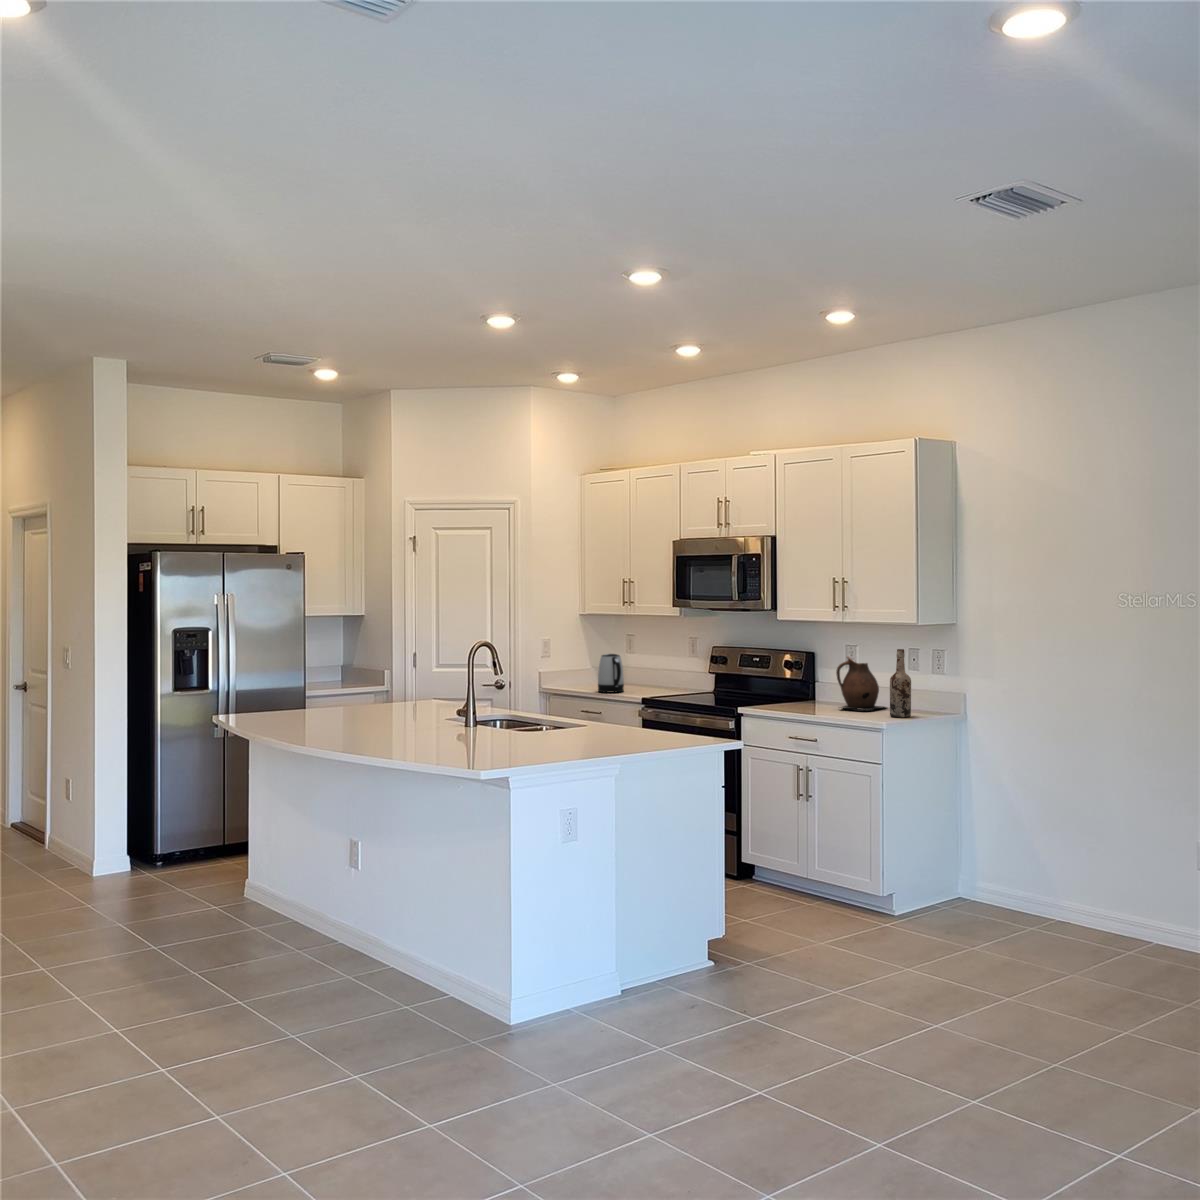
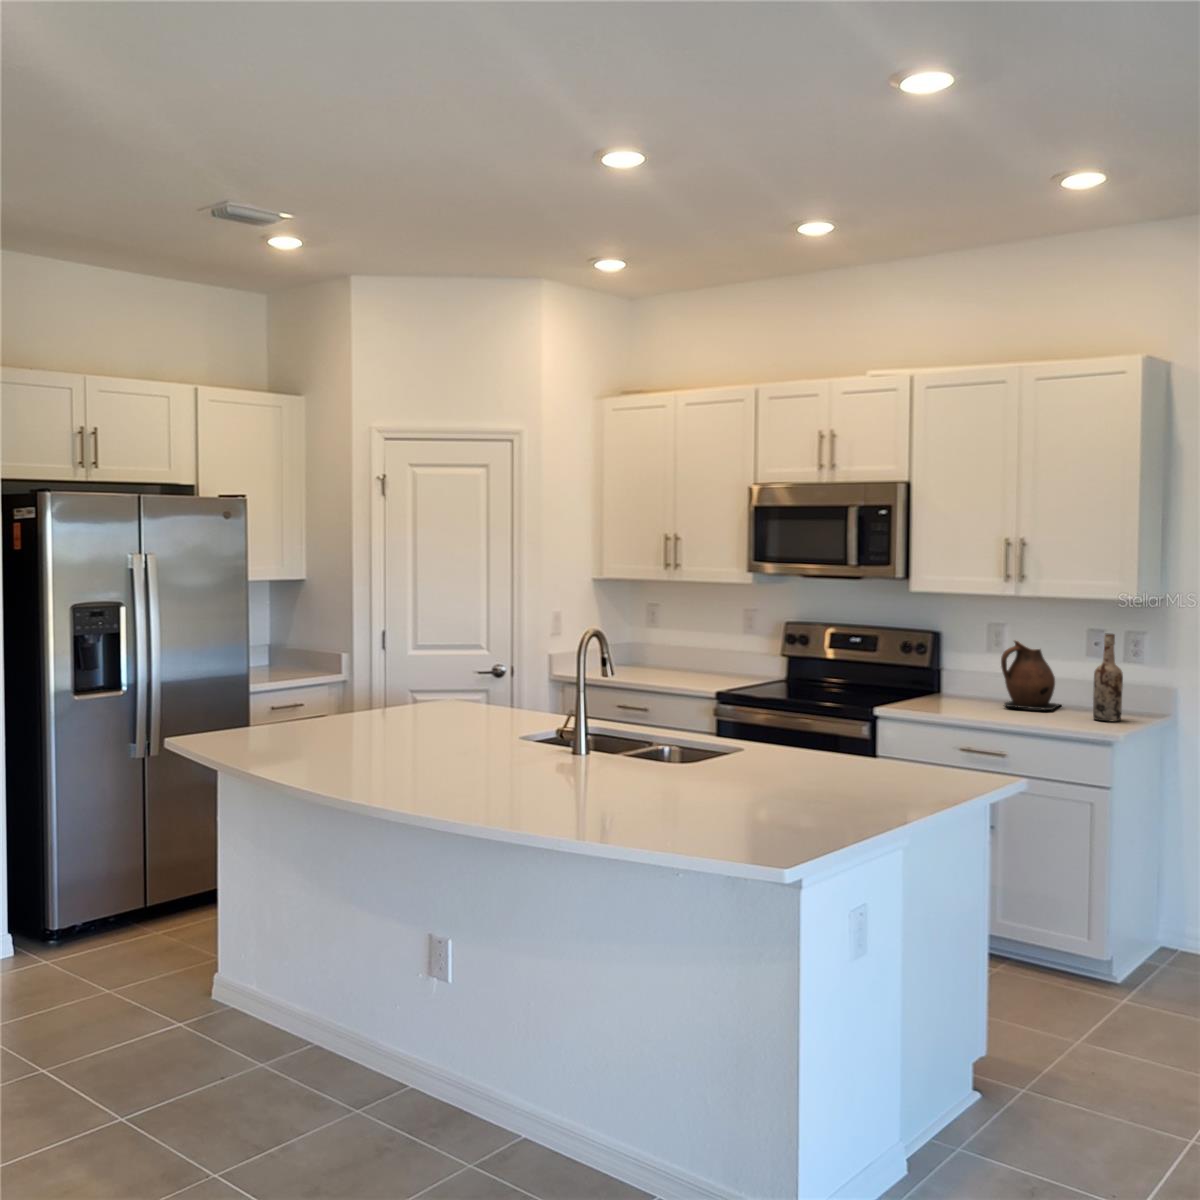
kettle: present [598,654,624,693] -> none [637,631,672,682]

